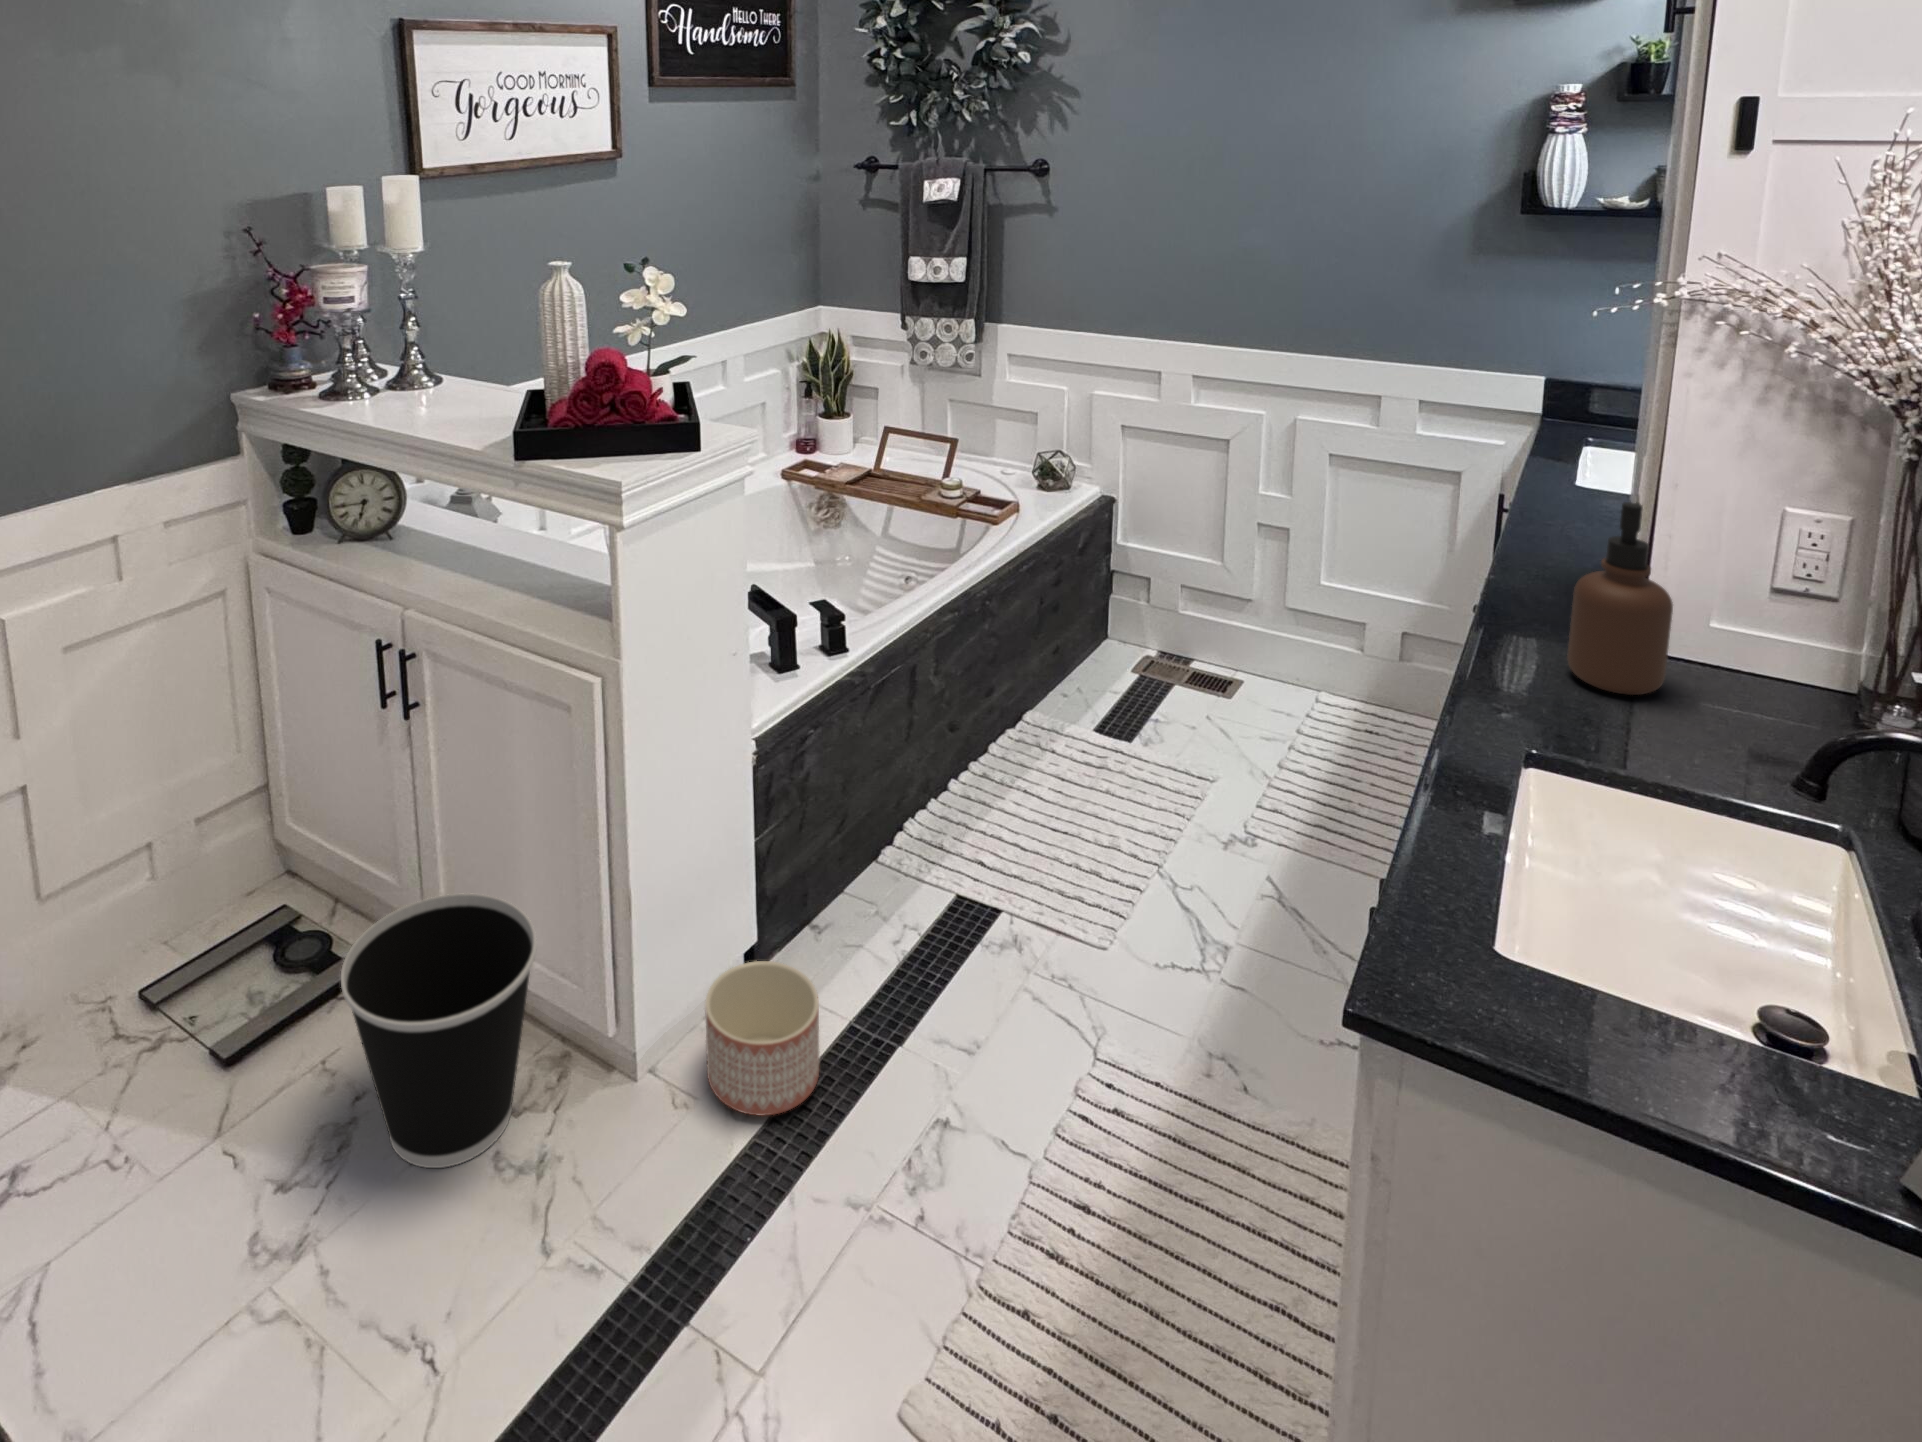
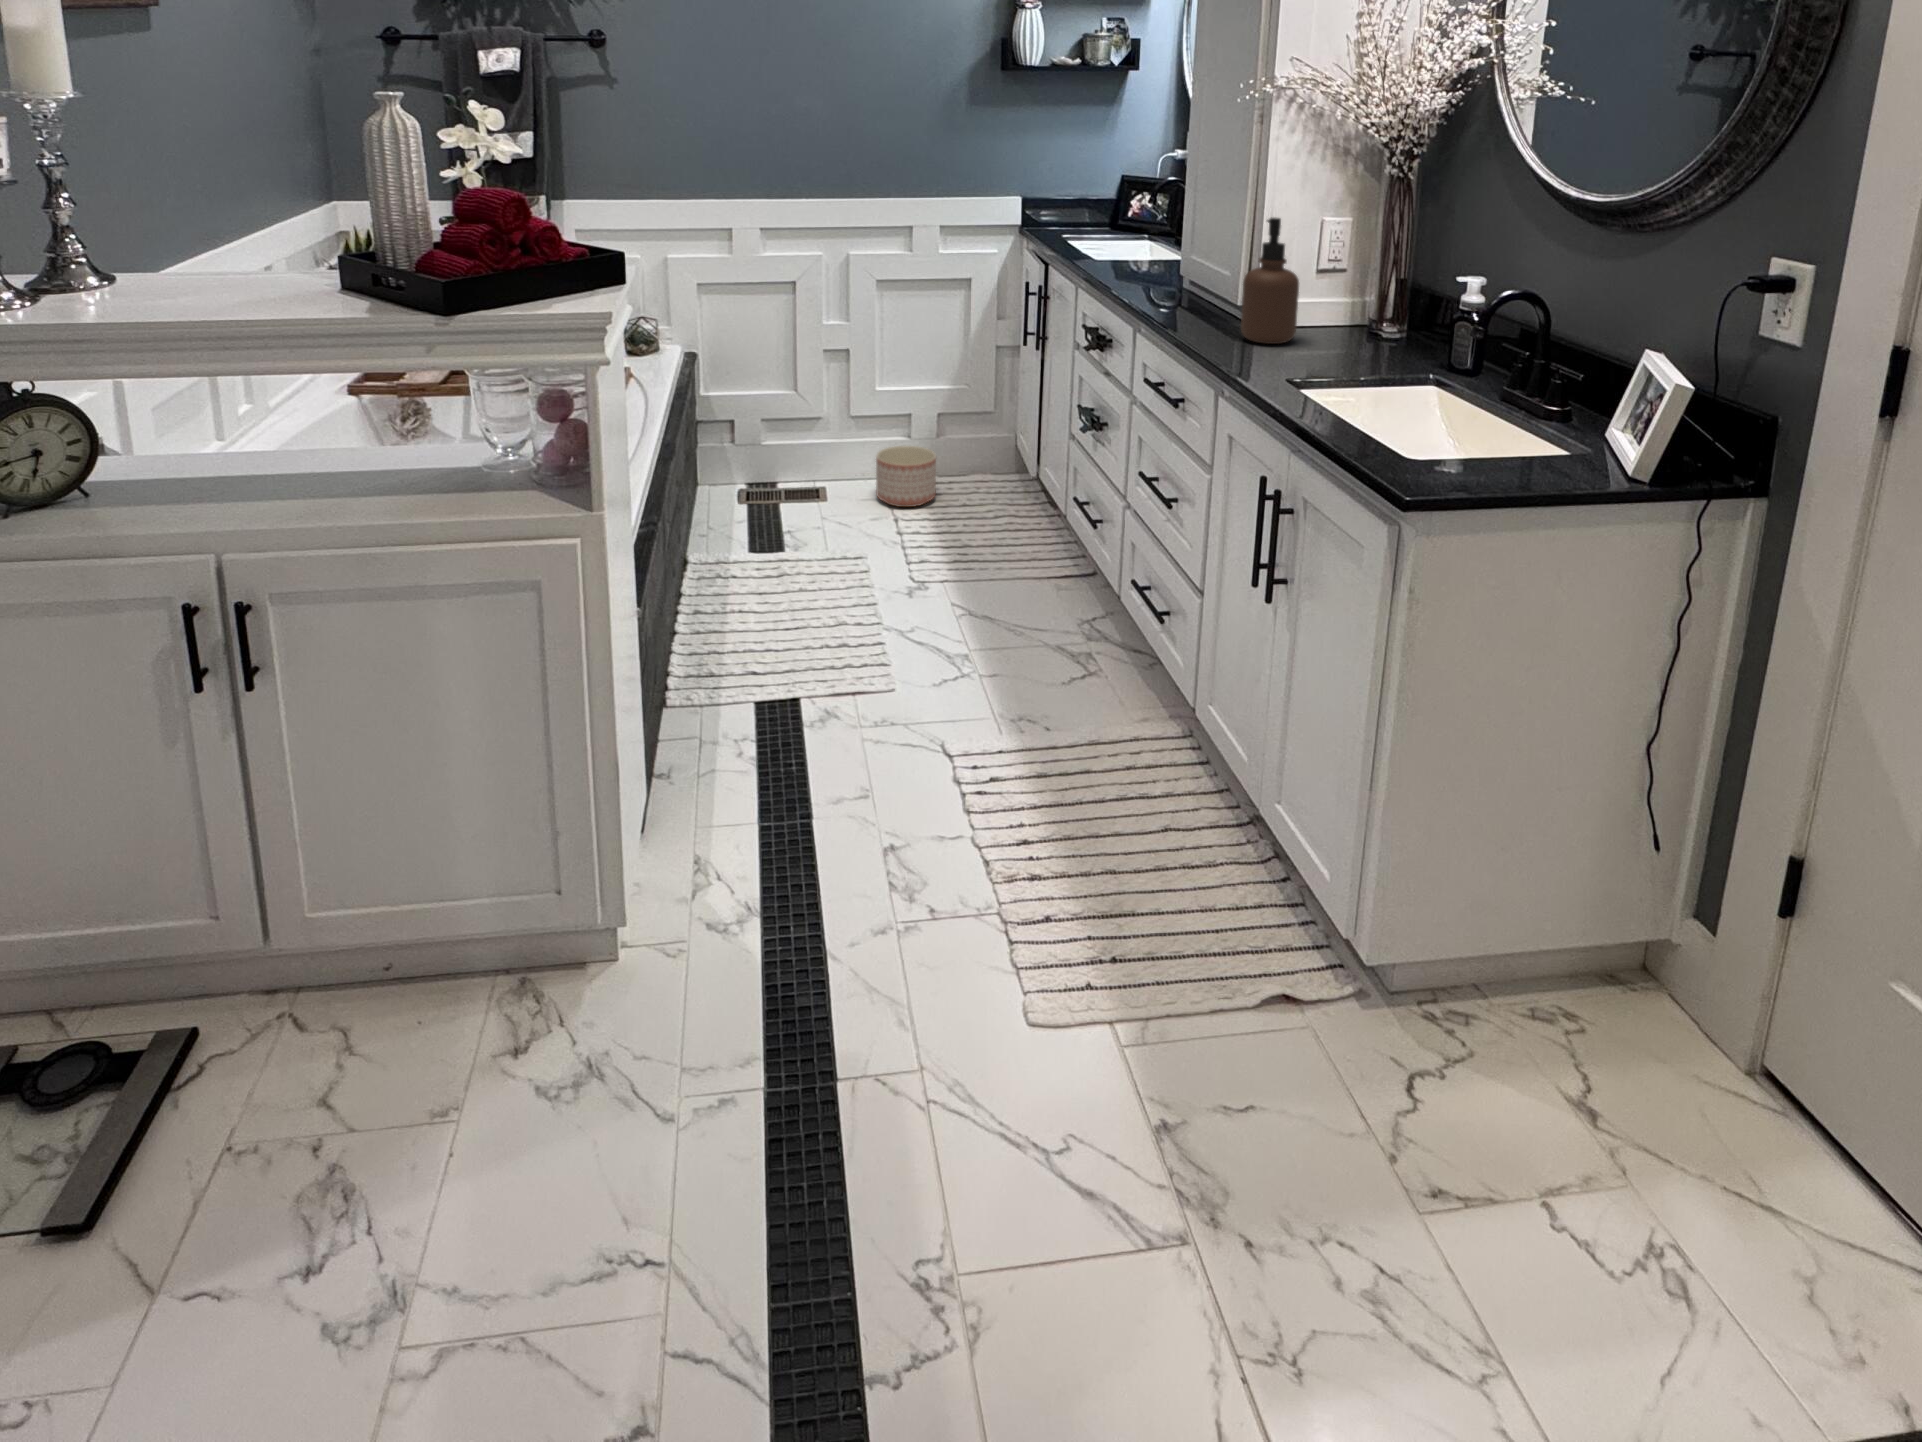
wastebasket: present [341,893,537,1168] -> none [308,838,551,1157]
planter: present [705,961,819,1116] -> present [876,446,936,507]

